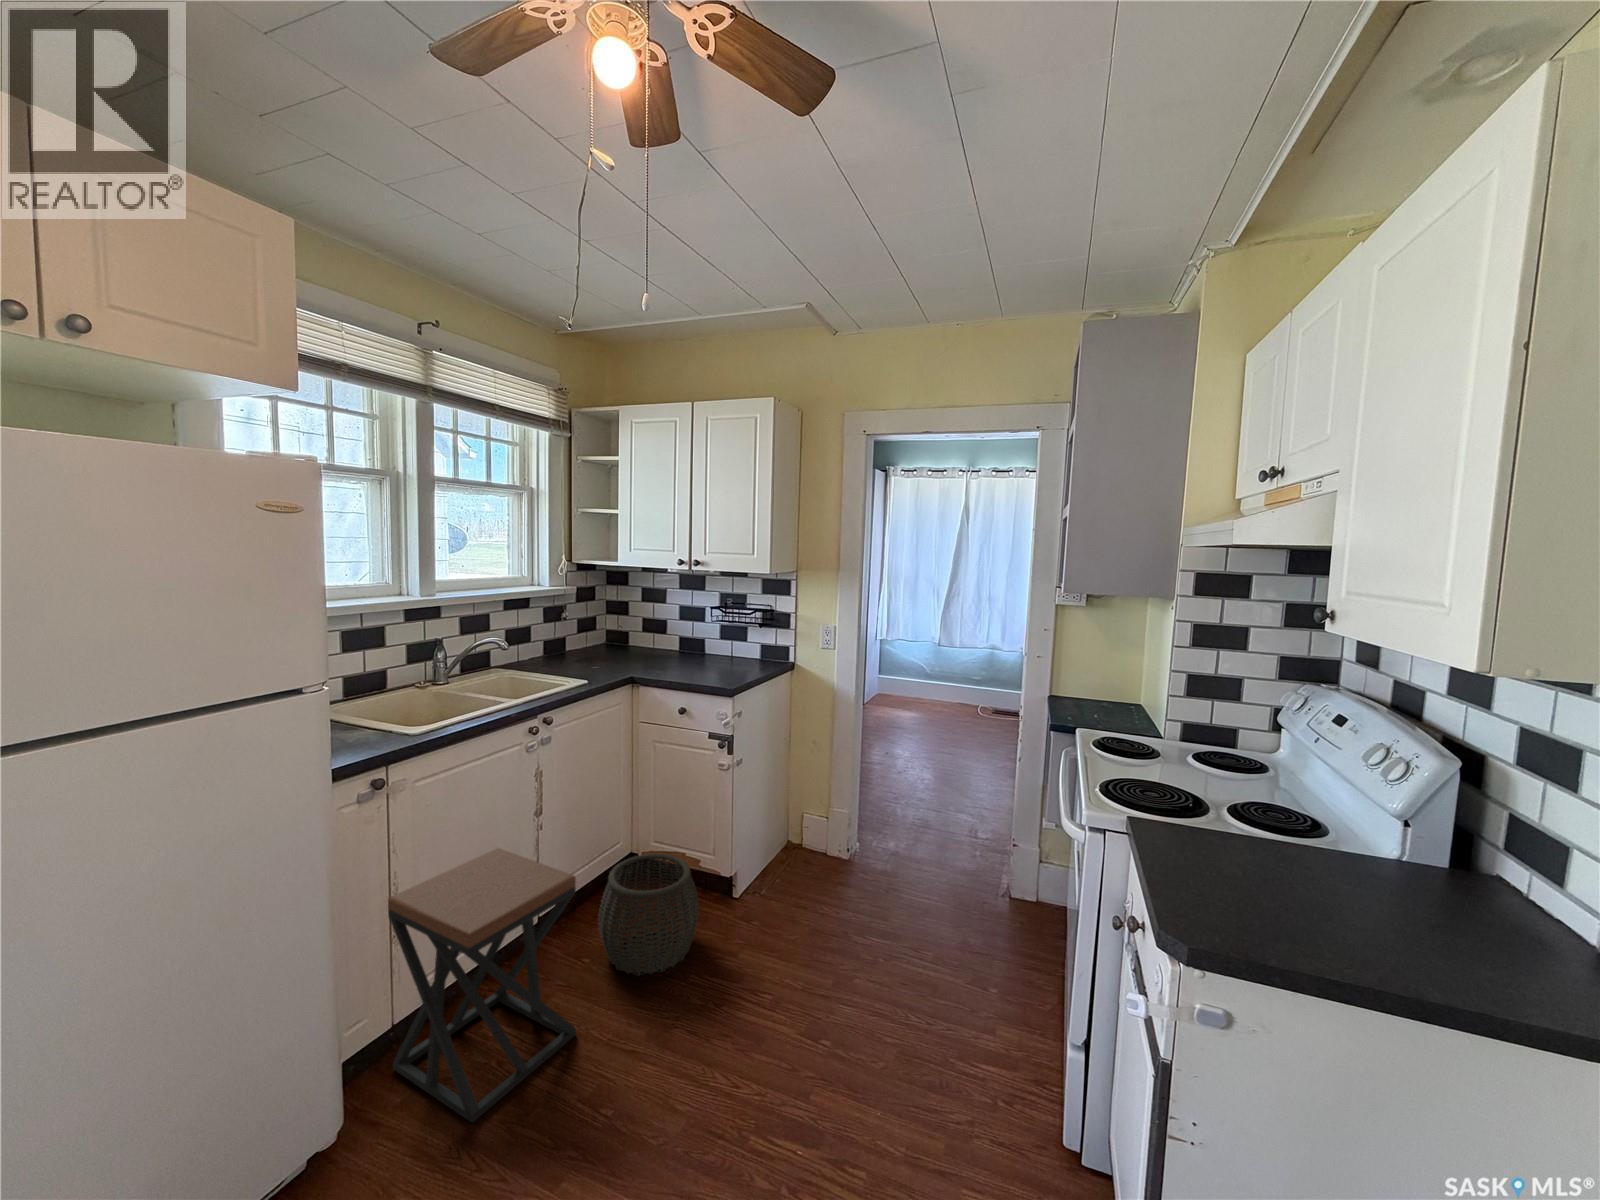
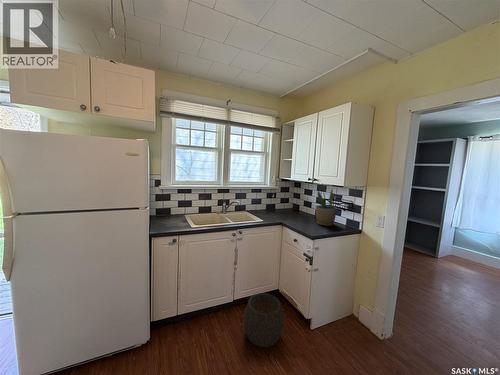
potted plant: none [698,581,743,667] -> present [316,190,336,226]
stool: present [388,848,576,1123] -> none [172,272,220,365]

